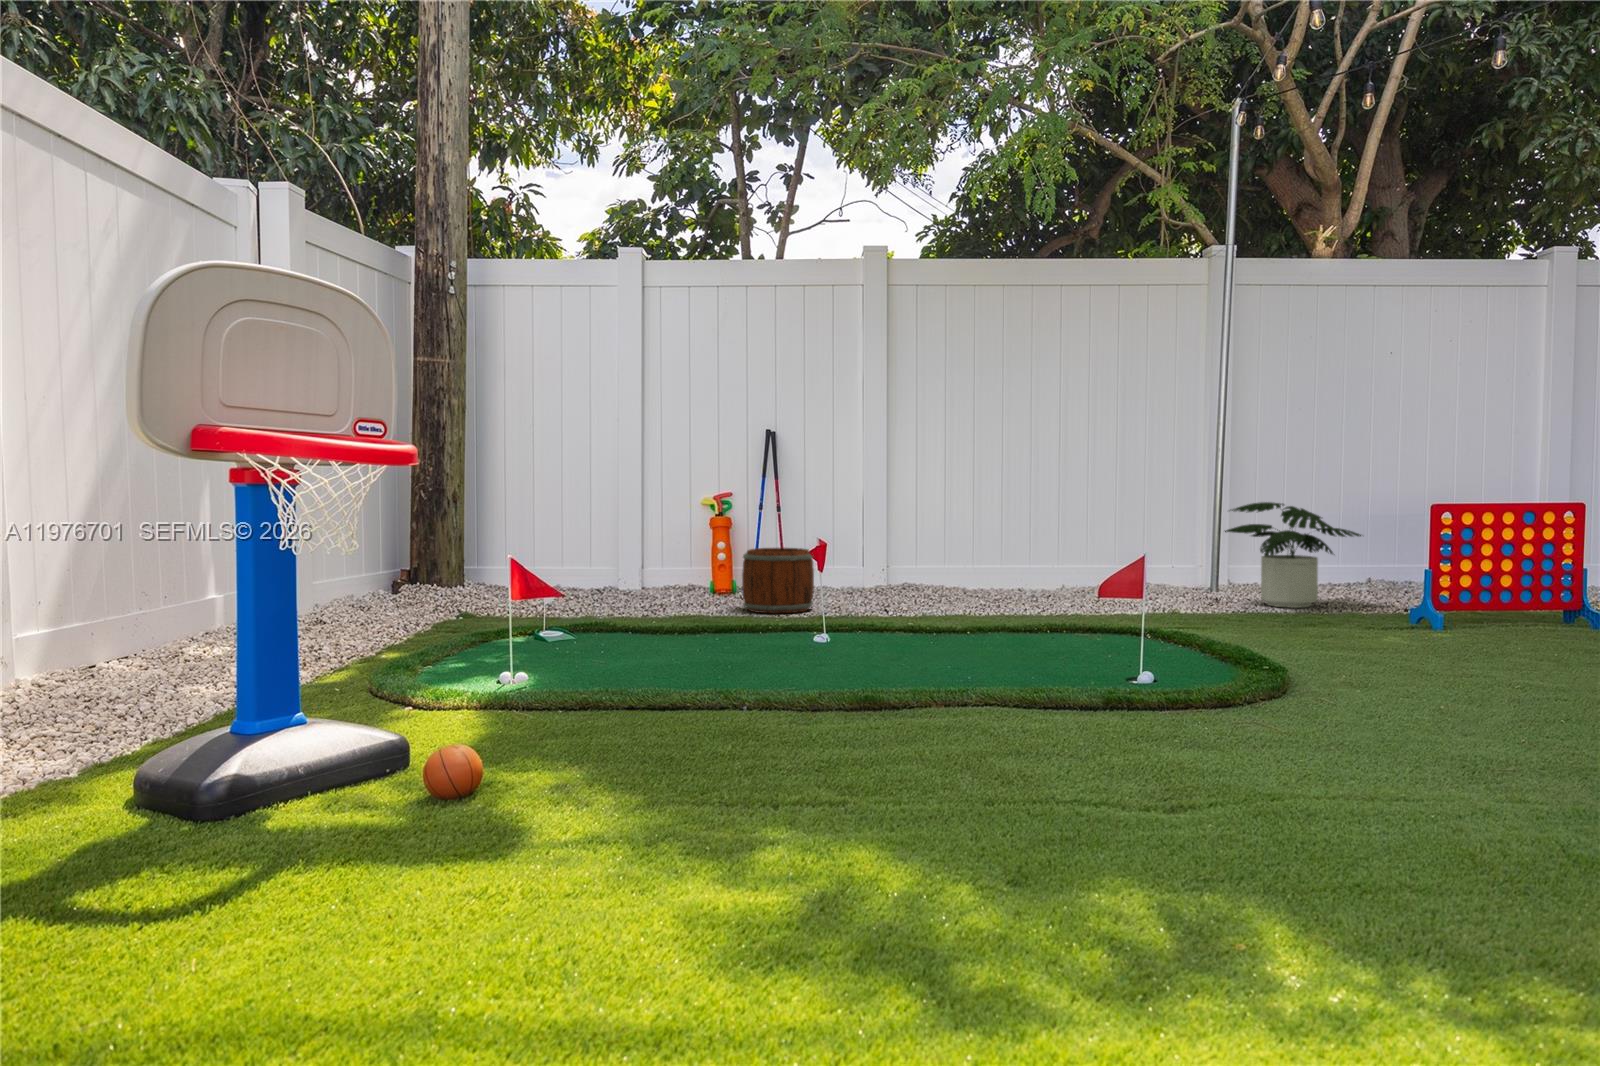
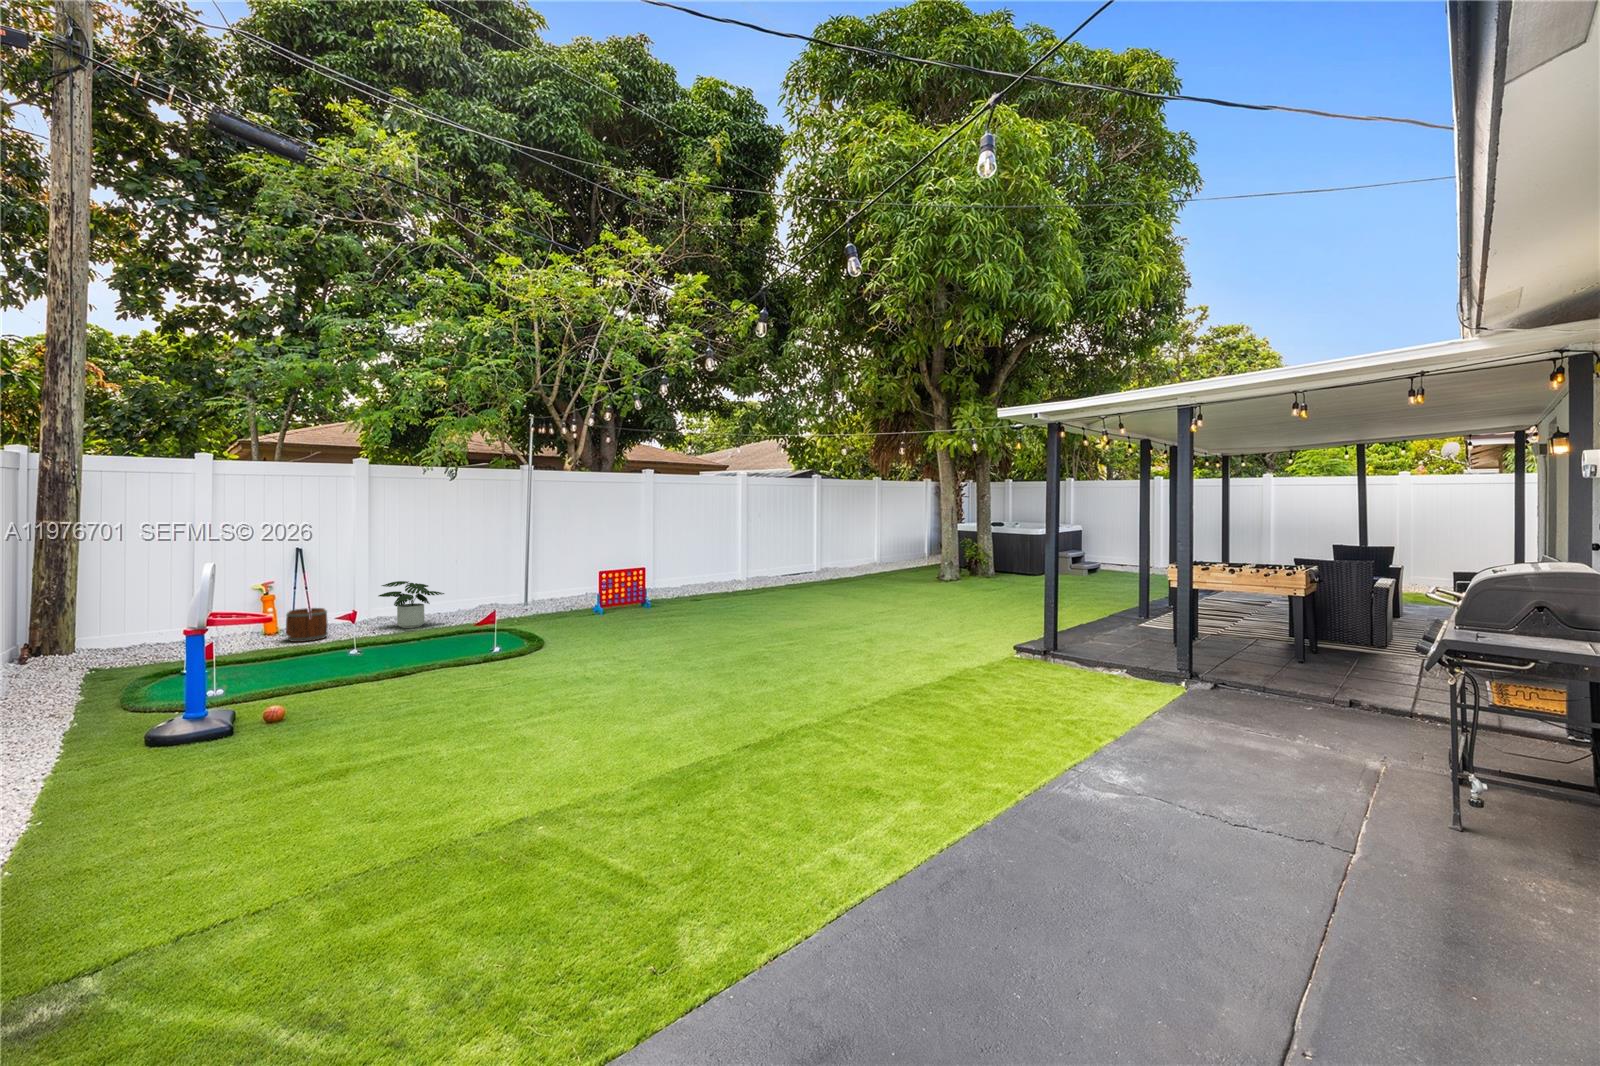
potted plant: present [1225,502,1361,608] -> present [379,581,444,628]

